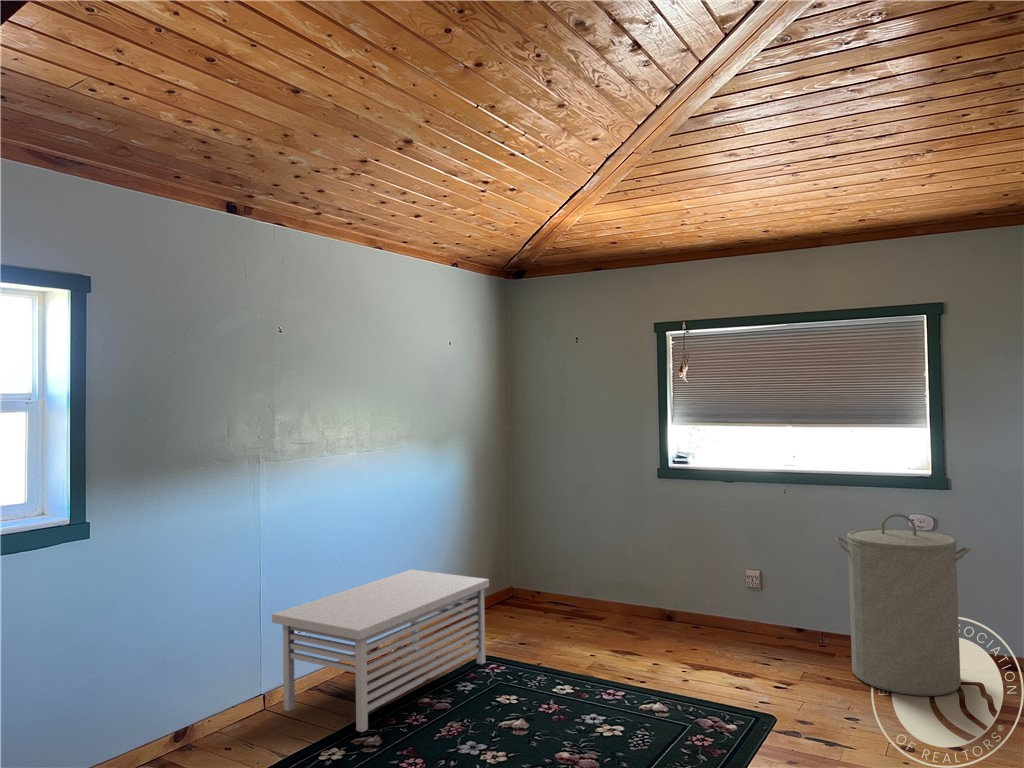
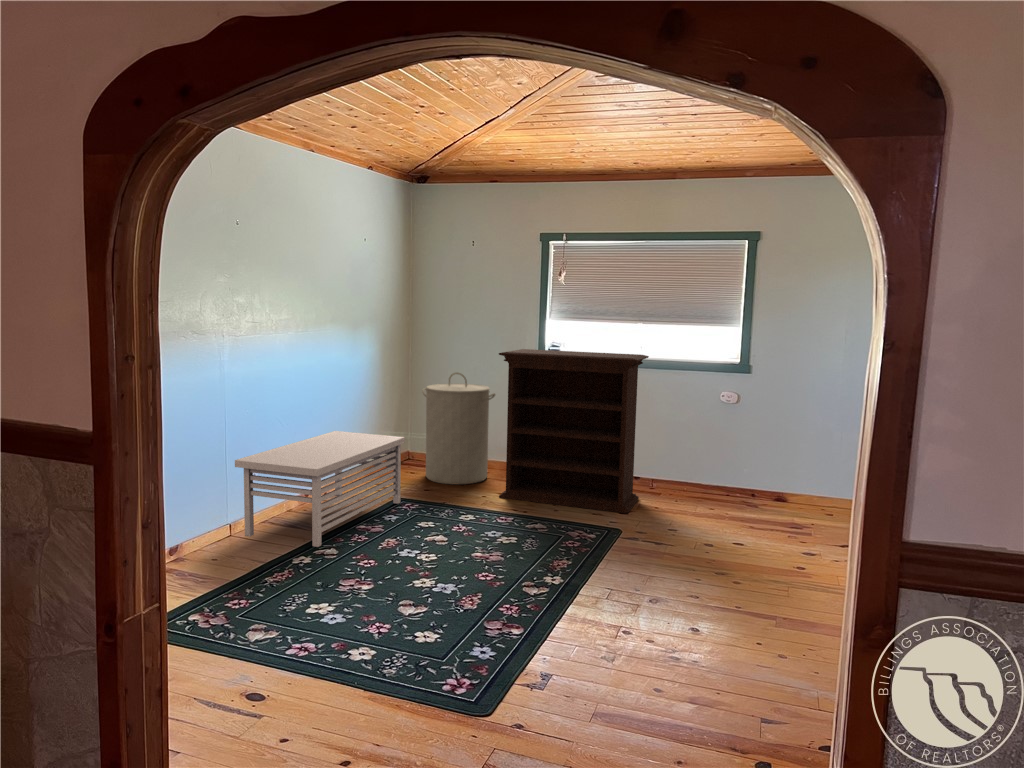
bookshelf: none [603,465,801,689] -> present [499,349,649,513]
laundry hamper: present [836,514,971,696] -> present [422,372,495,484]

